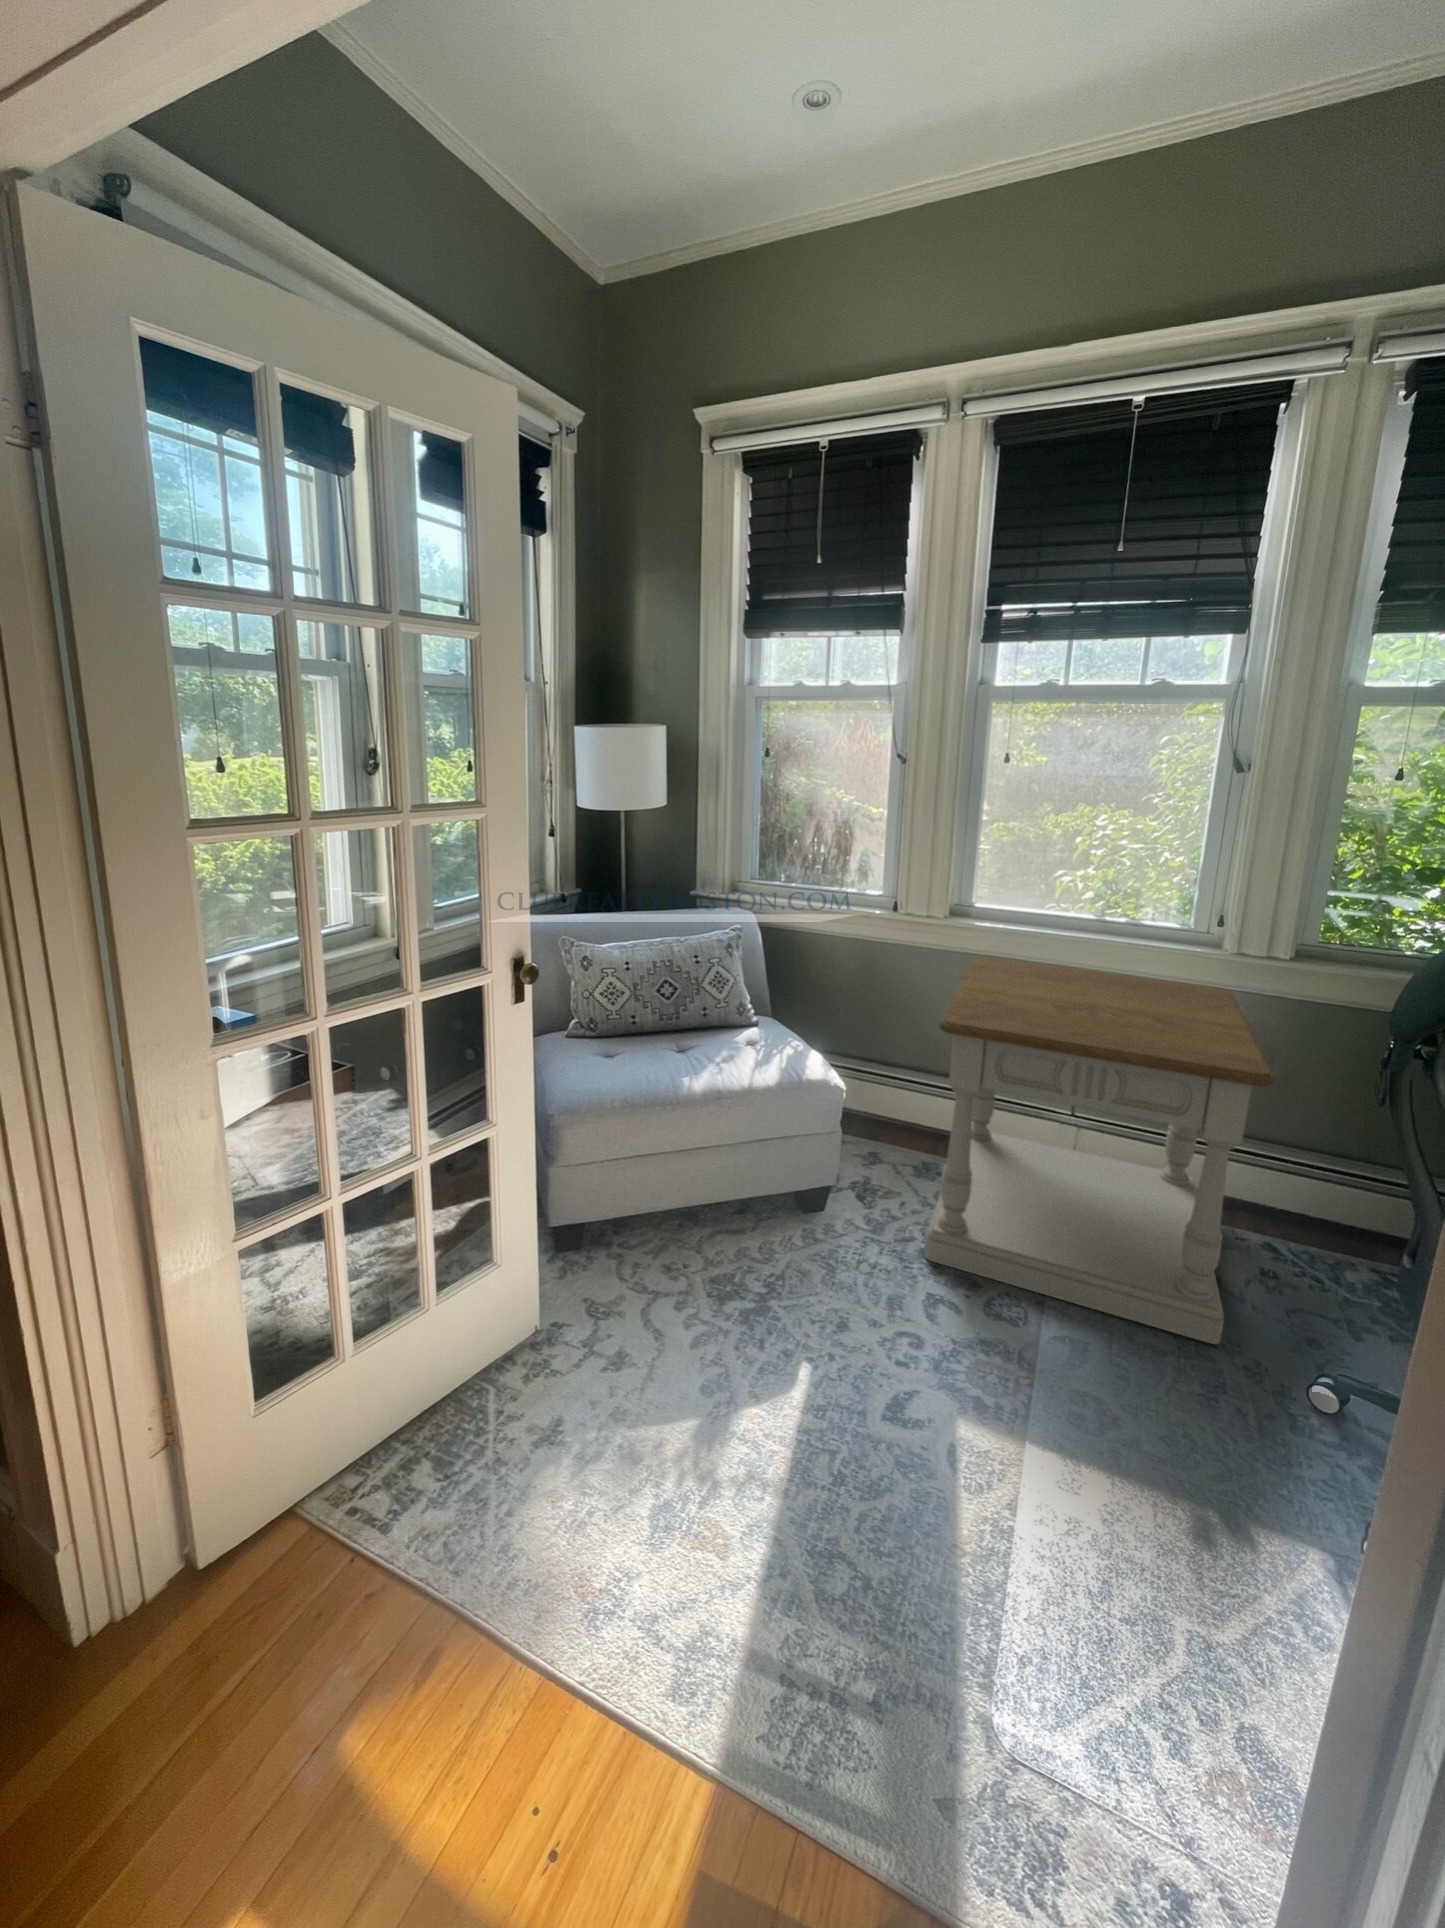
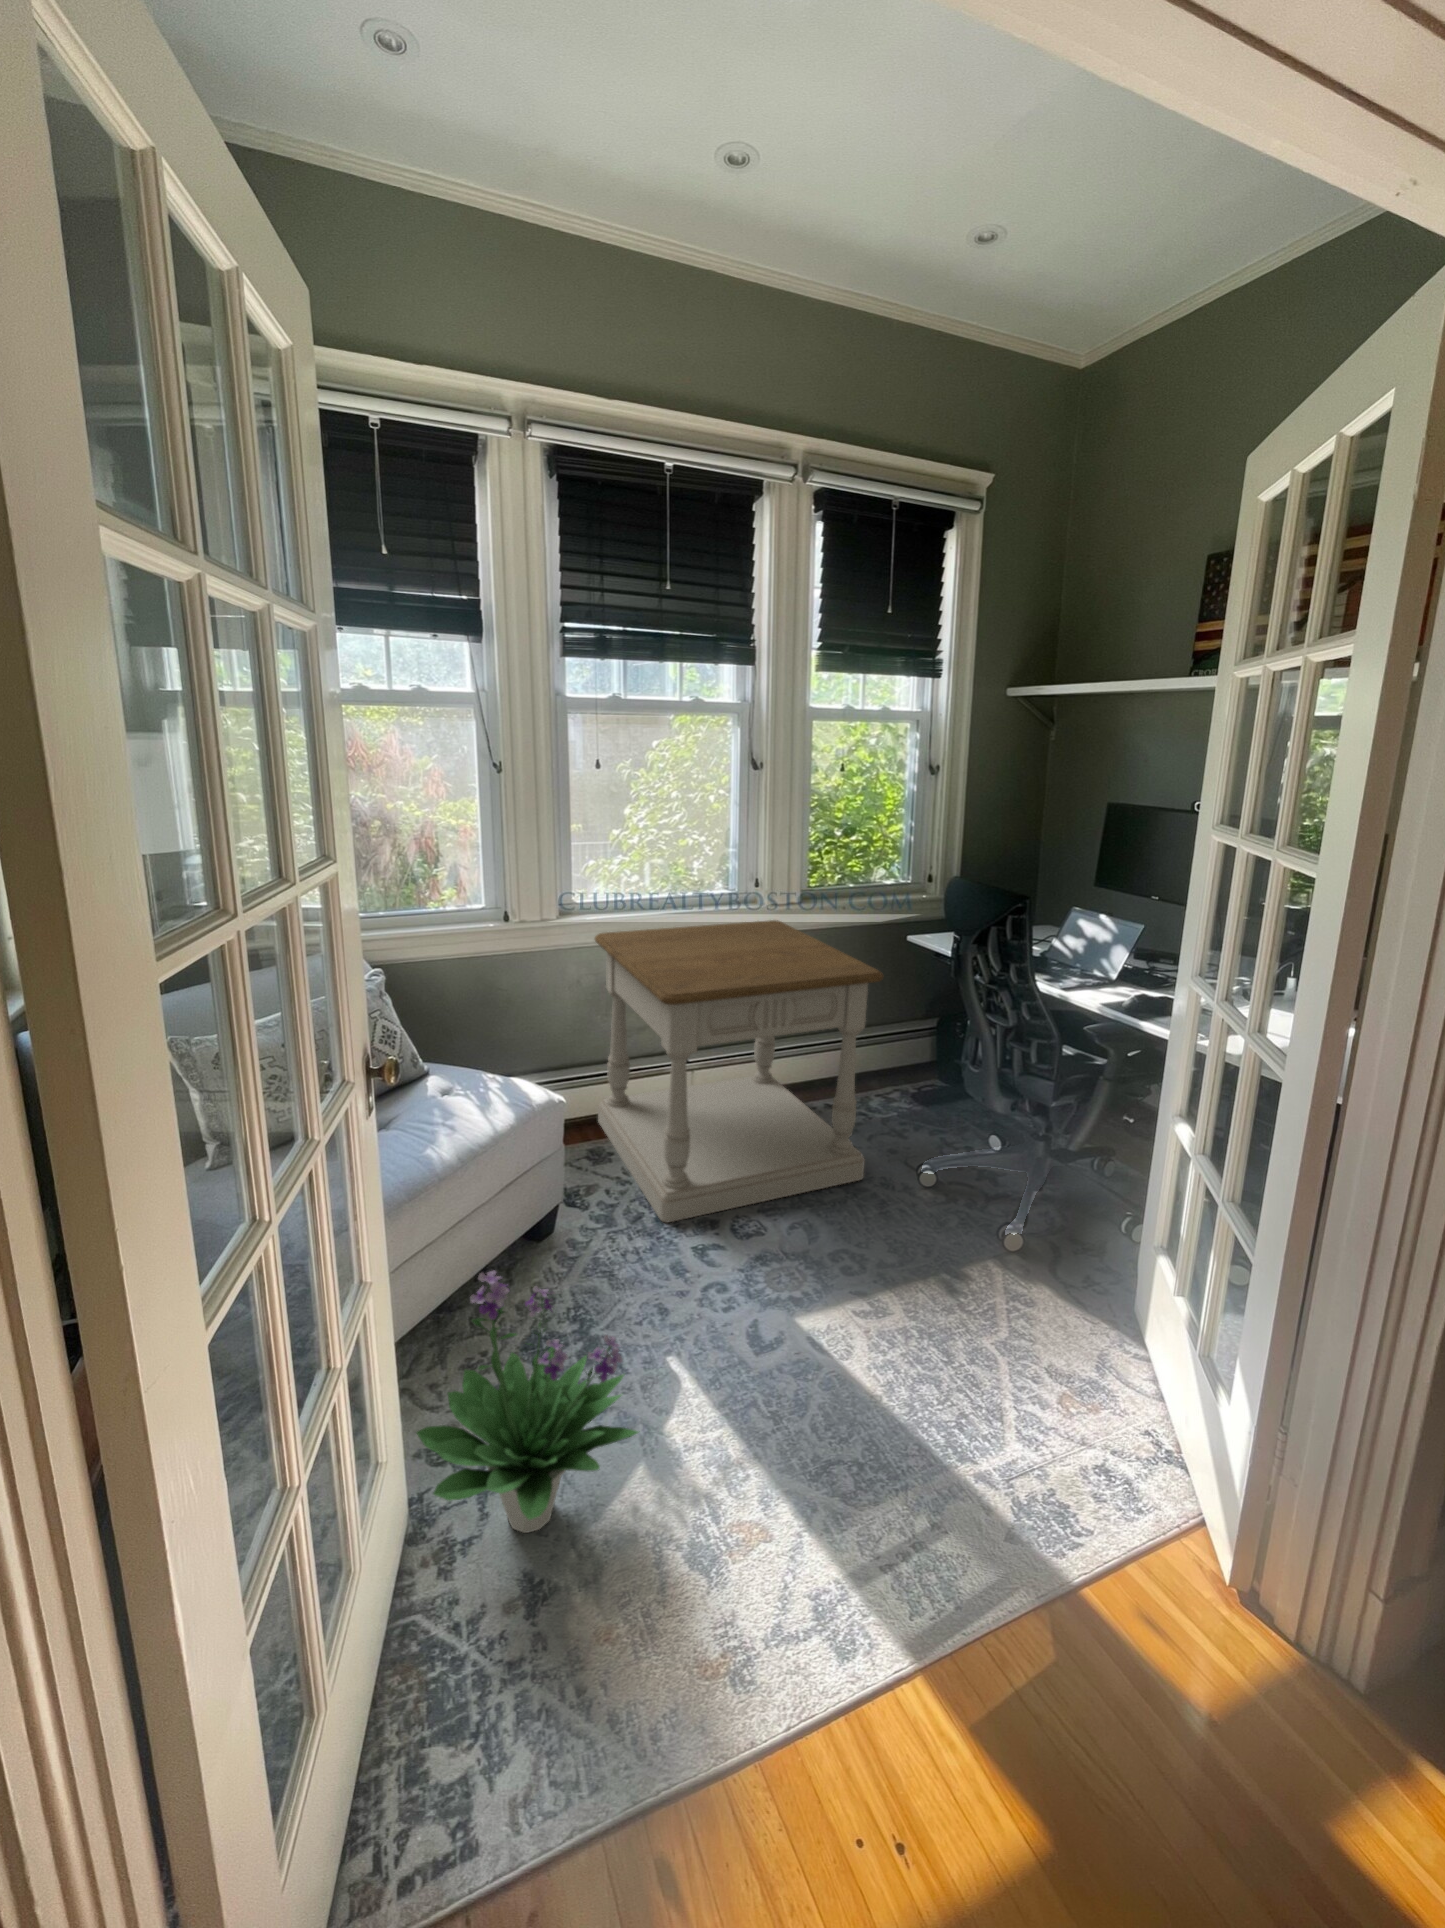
potted plant: none [511,1165,693,1401] -> present [417,1270,638,1533]

